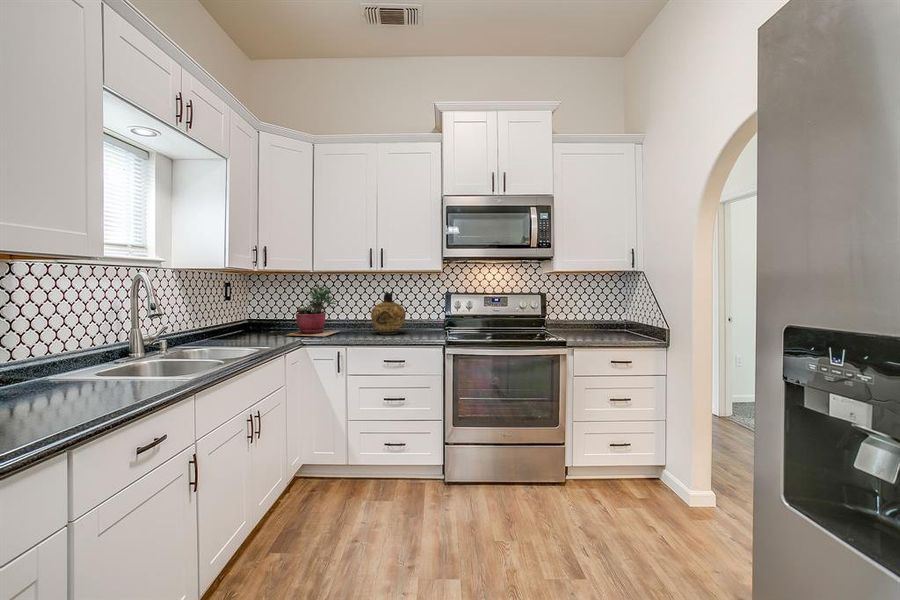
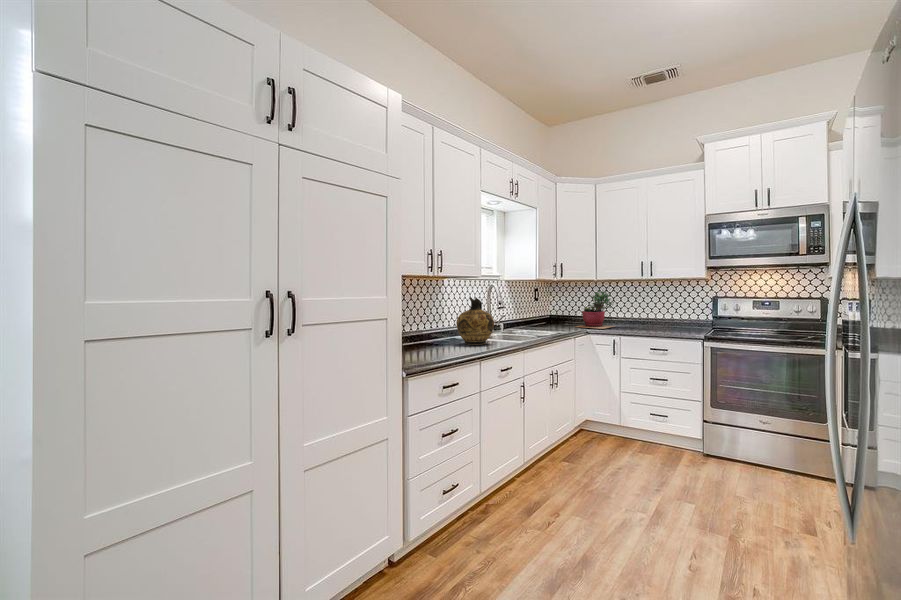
ceramic jug: present [371,291,406,334] -> present [456,297,494,345]

